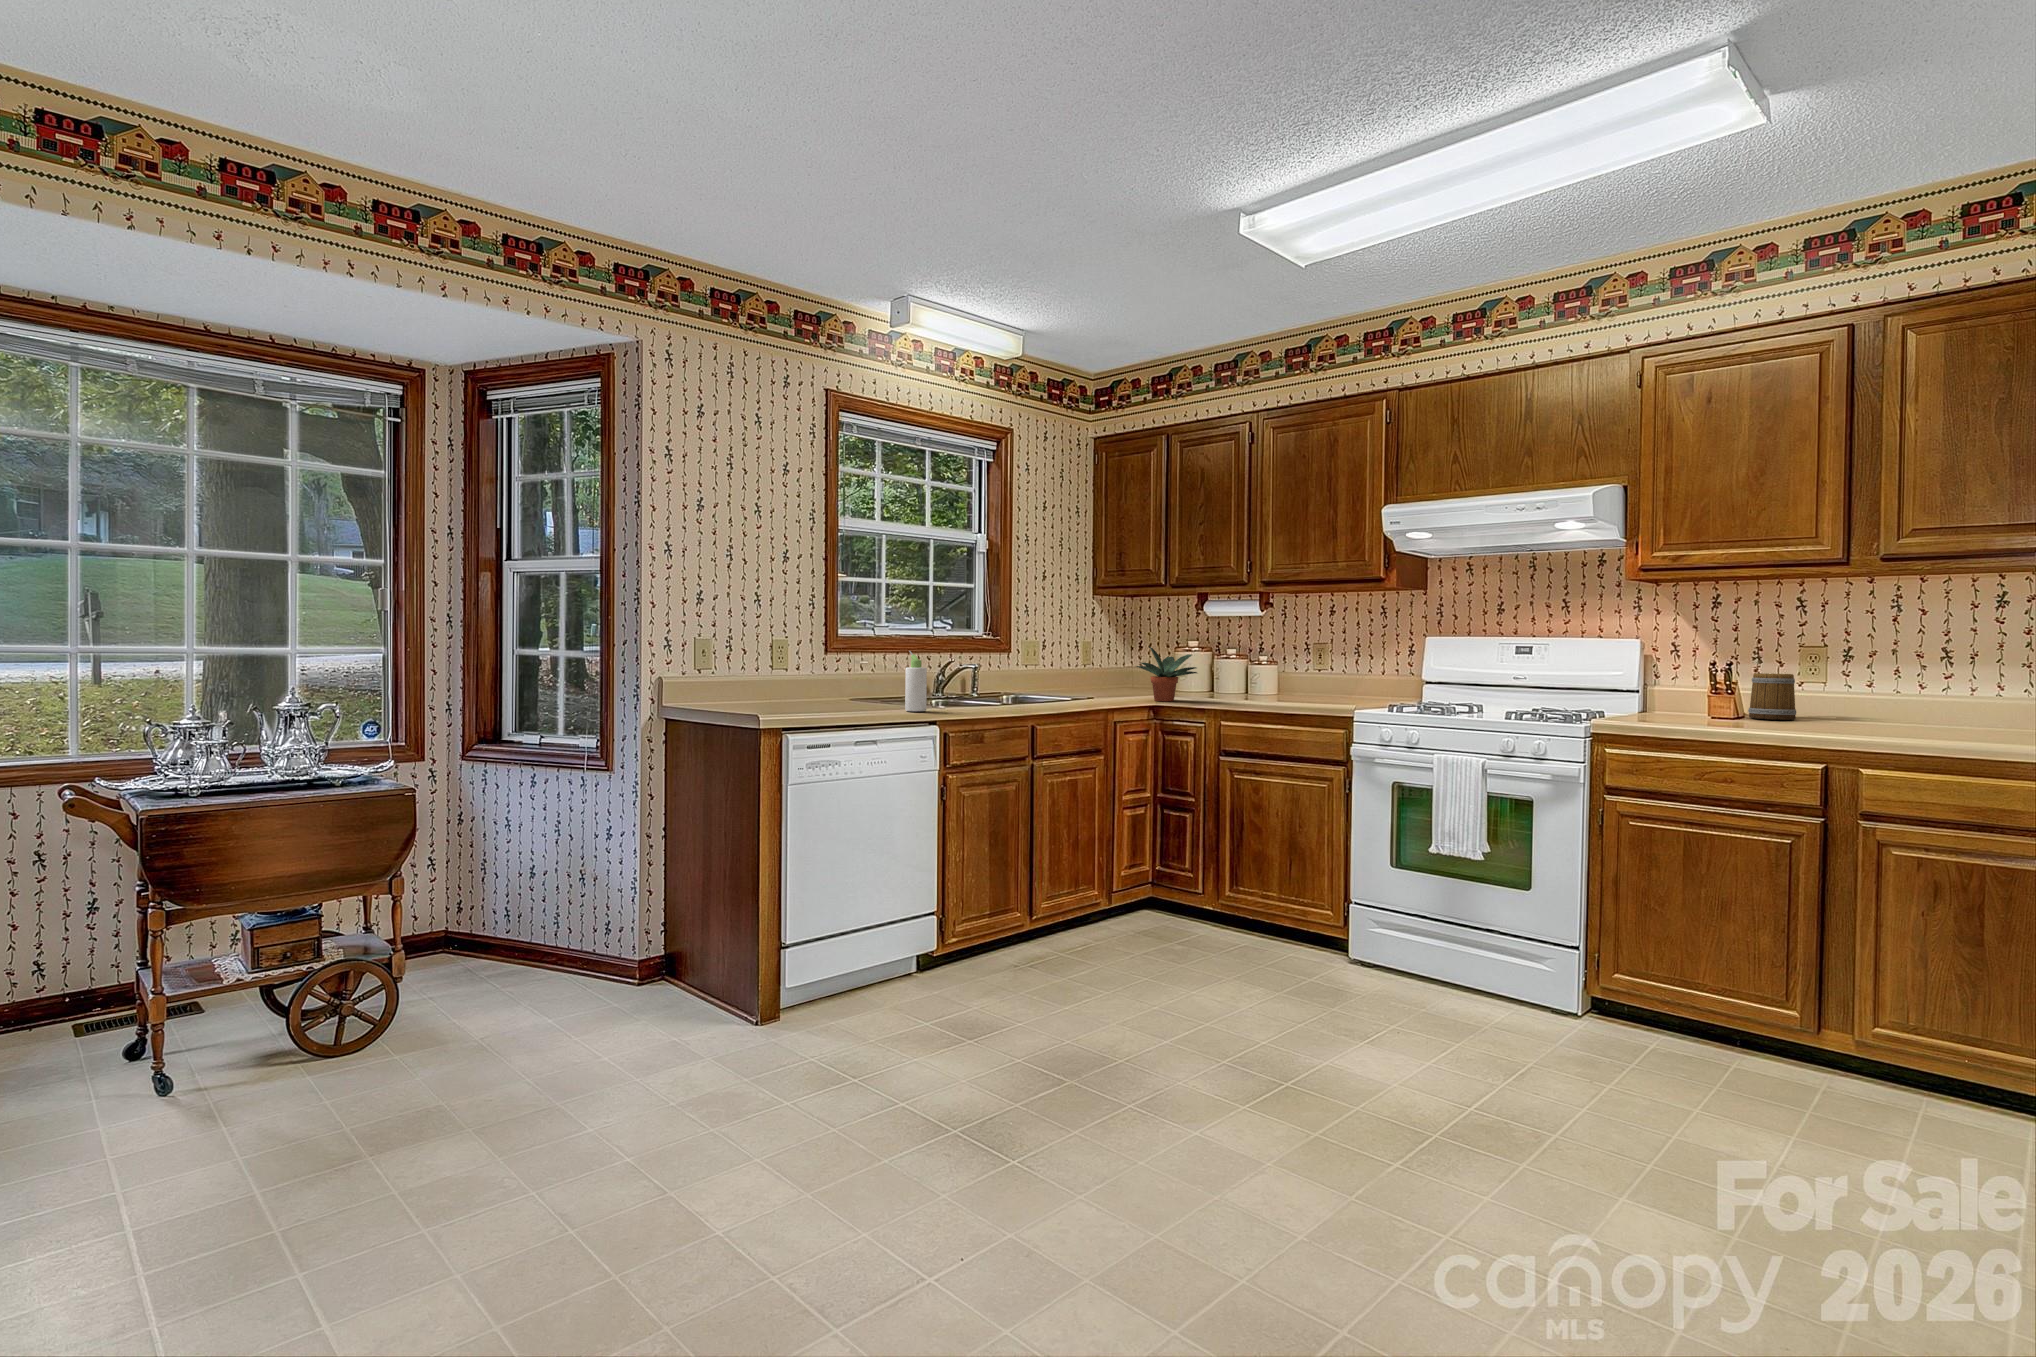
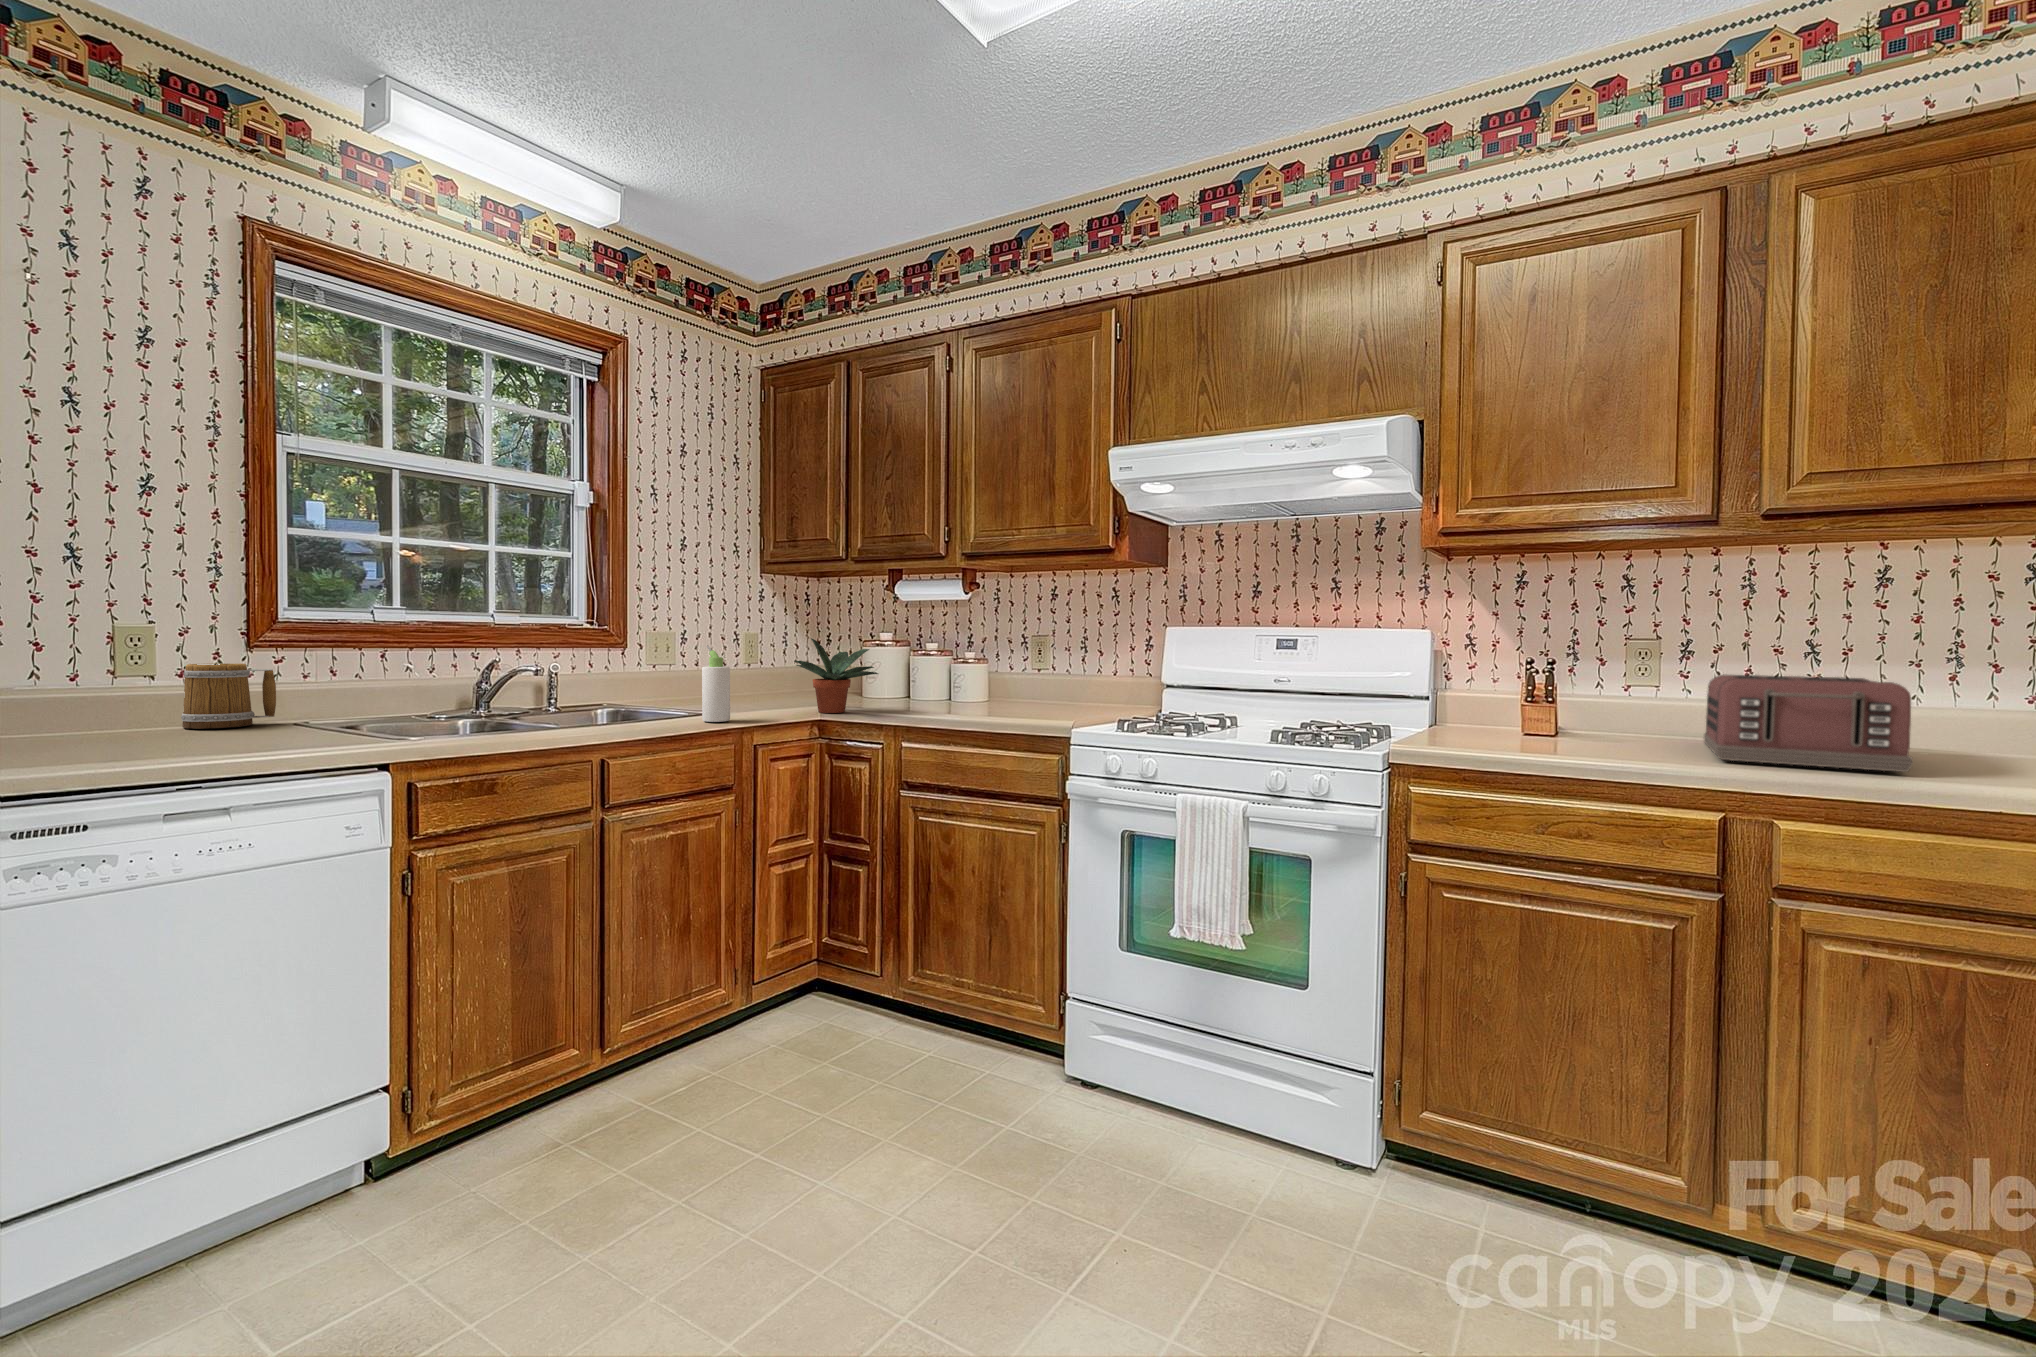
bottle: present [905,651,927,711] -> present [702,645,730,722]
toaster: none [1836,672,1980,737] -> present [1704,674,1913,772]
mug: present [1748,673,1796,720] -> present [181,663,276,729]

